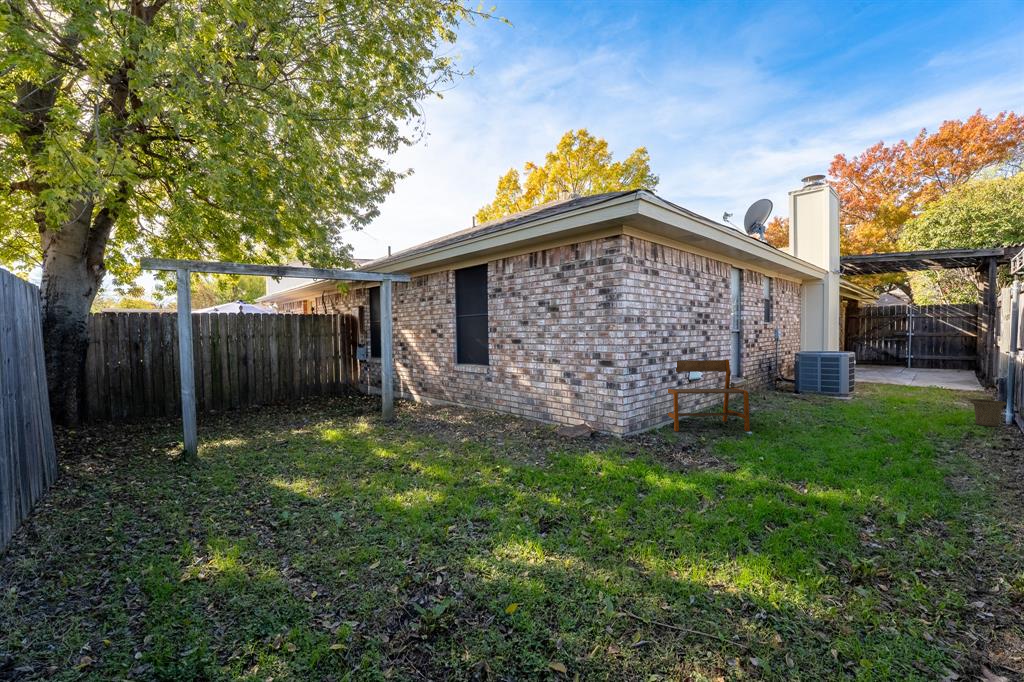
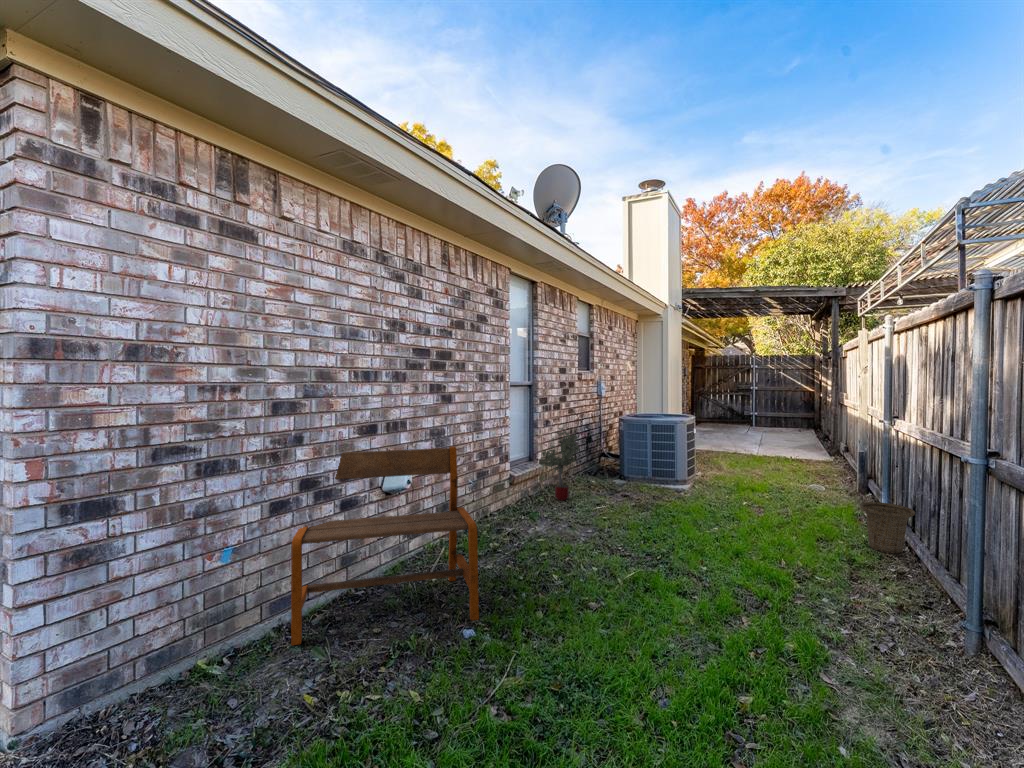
potted tree: none [747,357,773,400] -> present [540,428,580,501]

